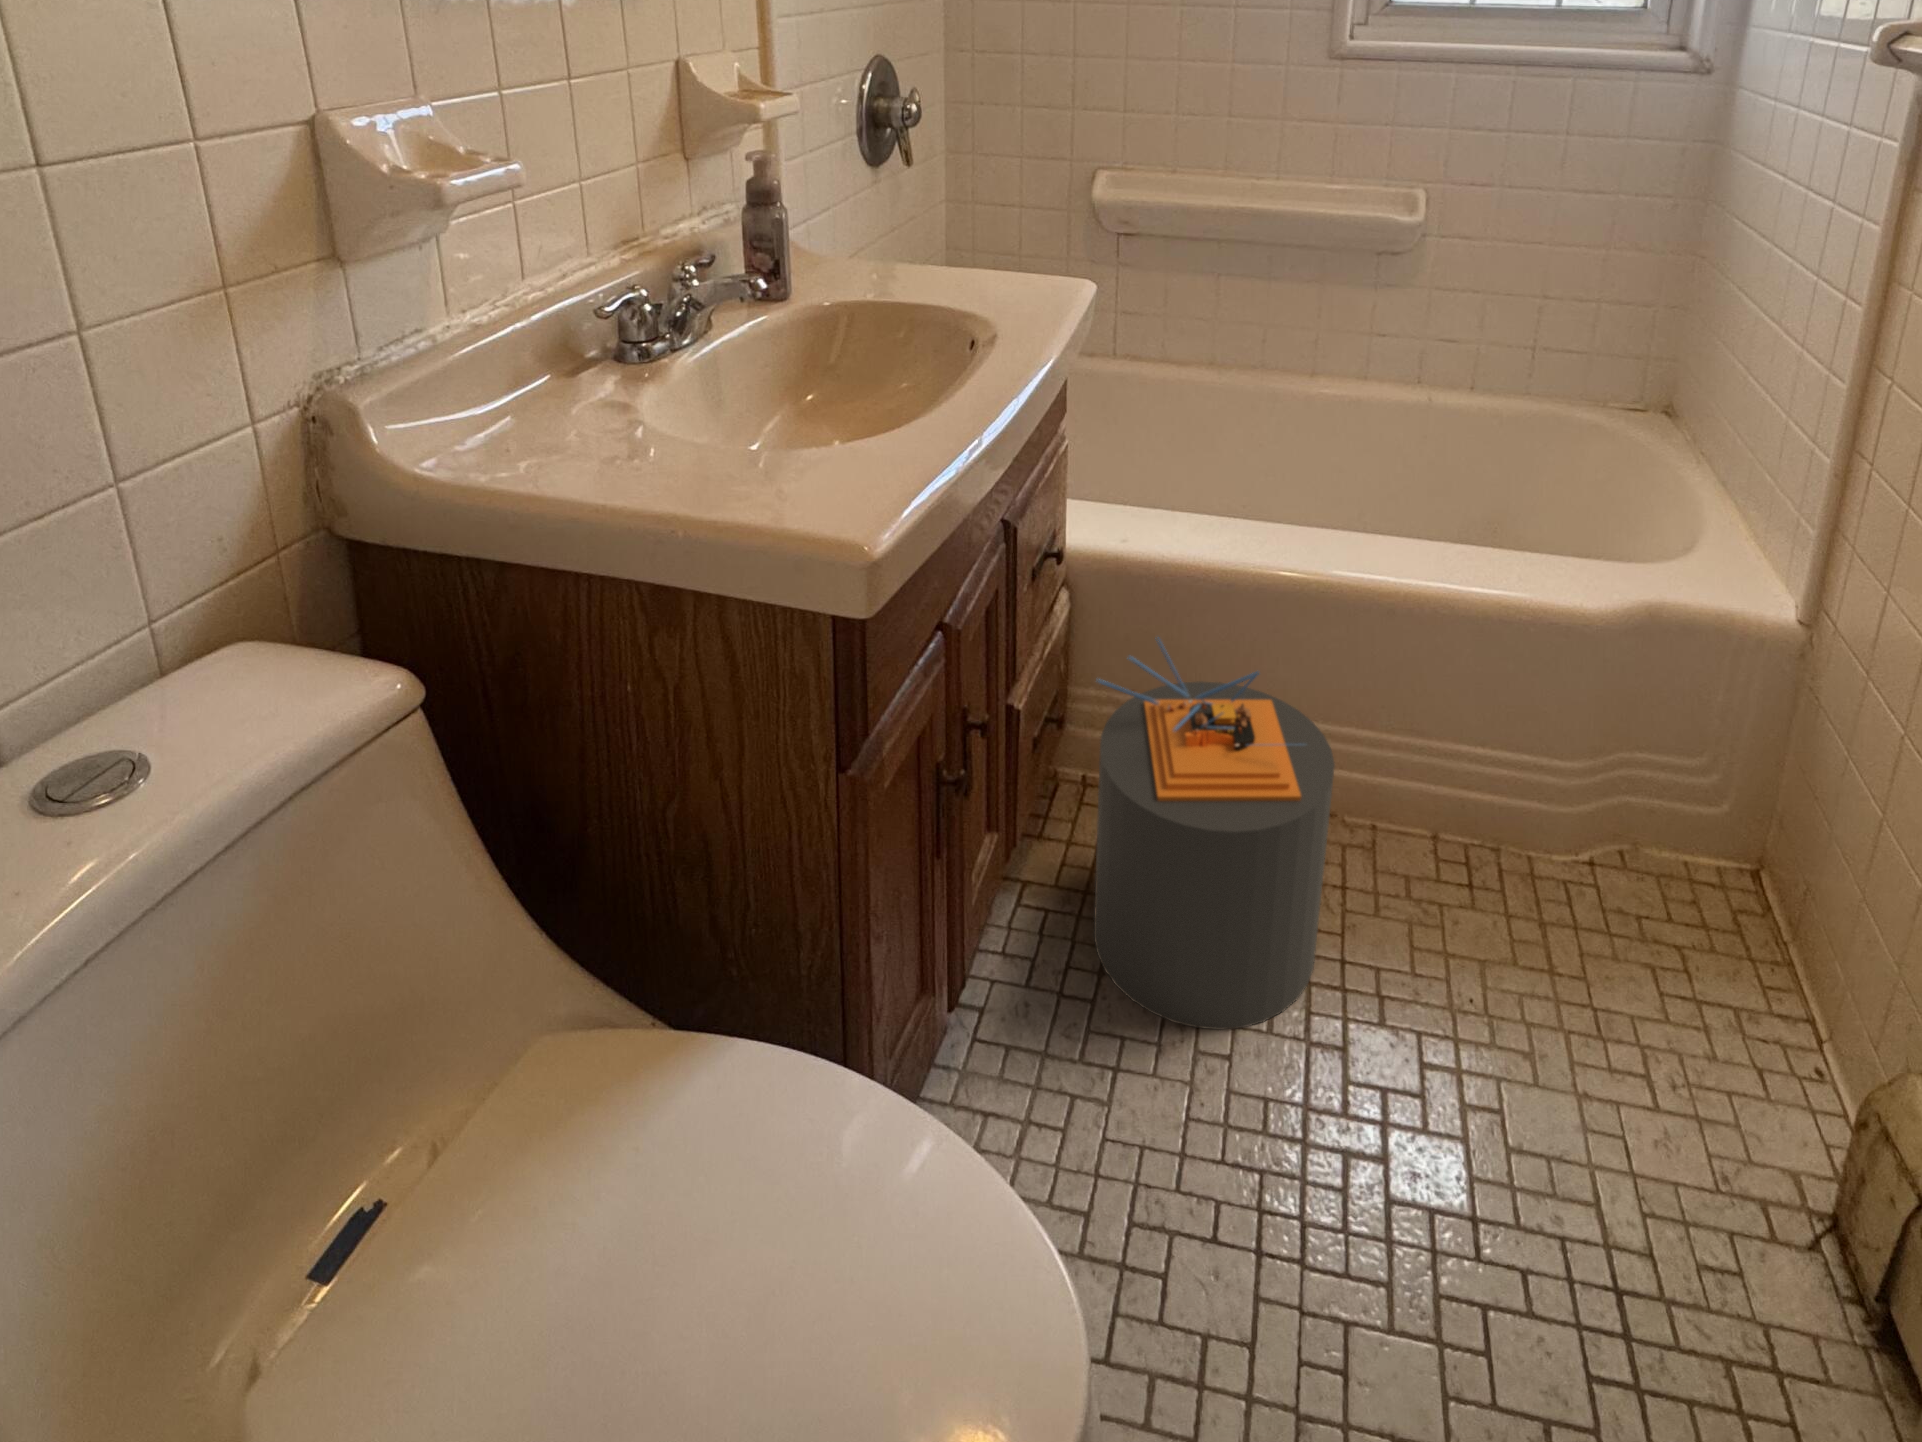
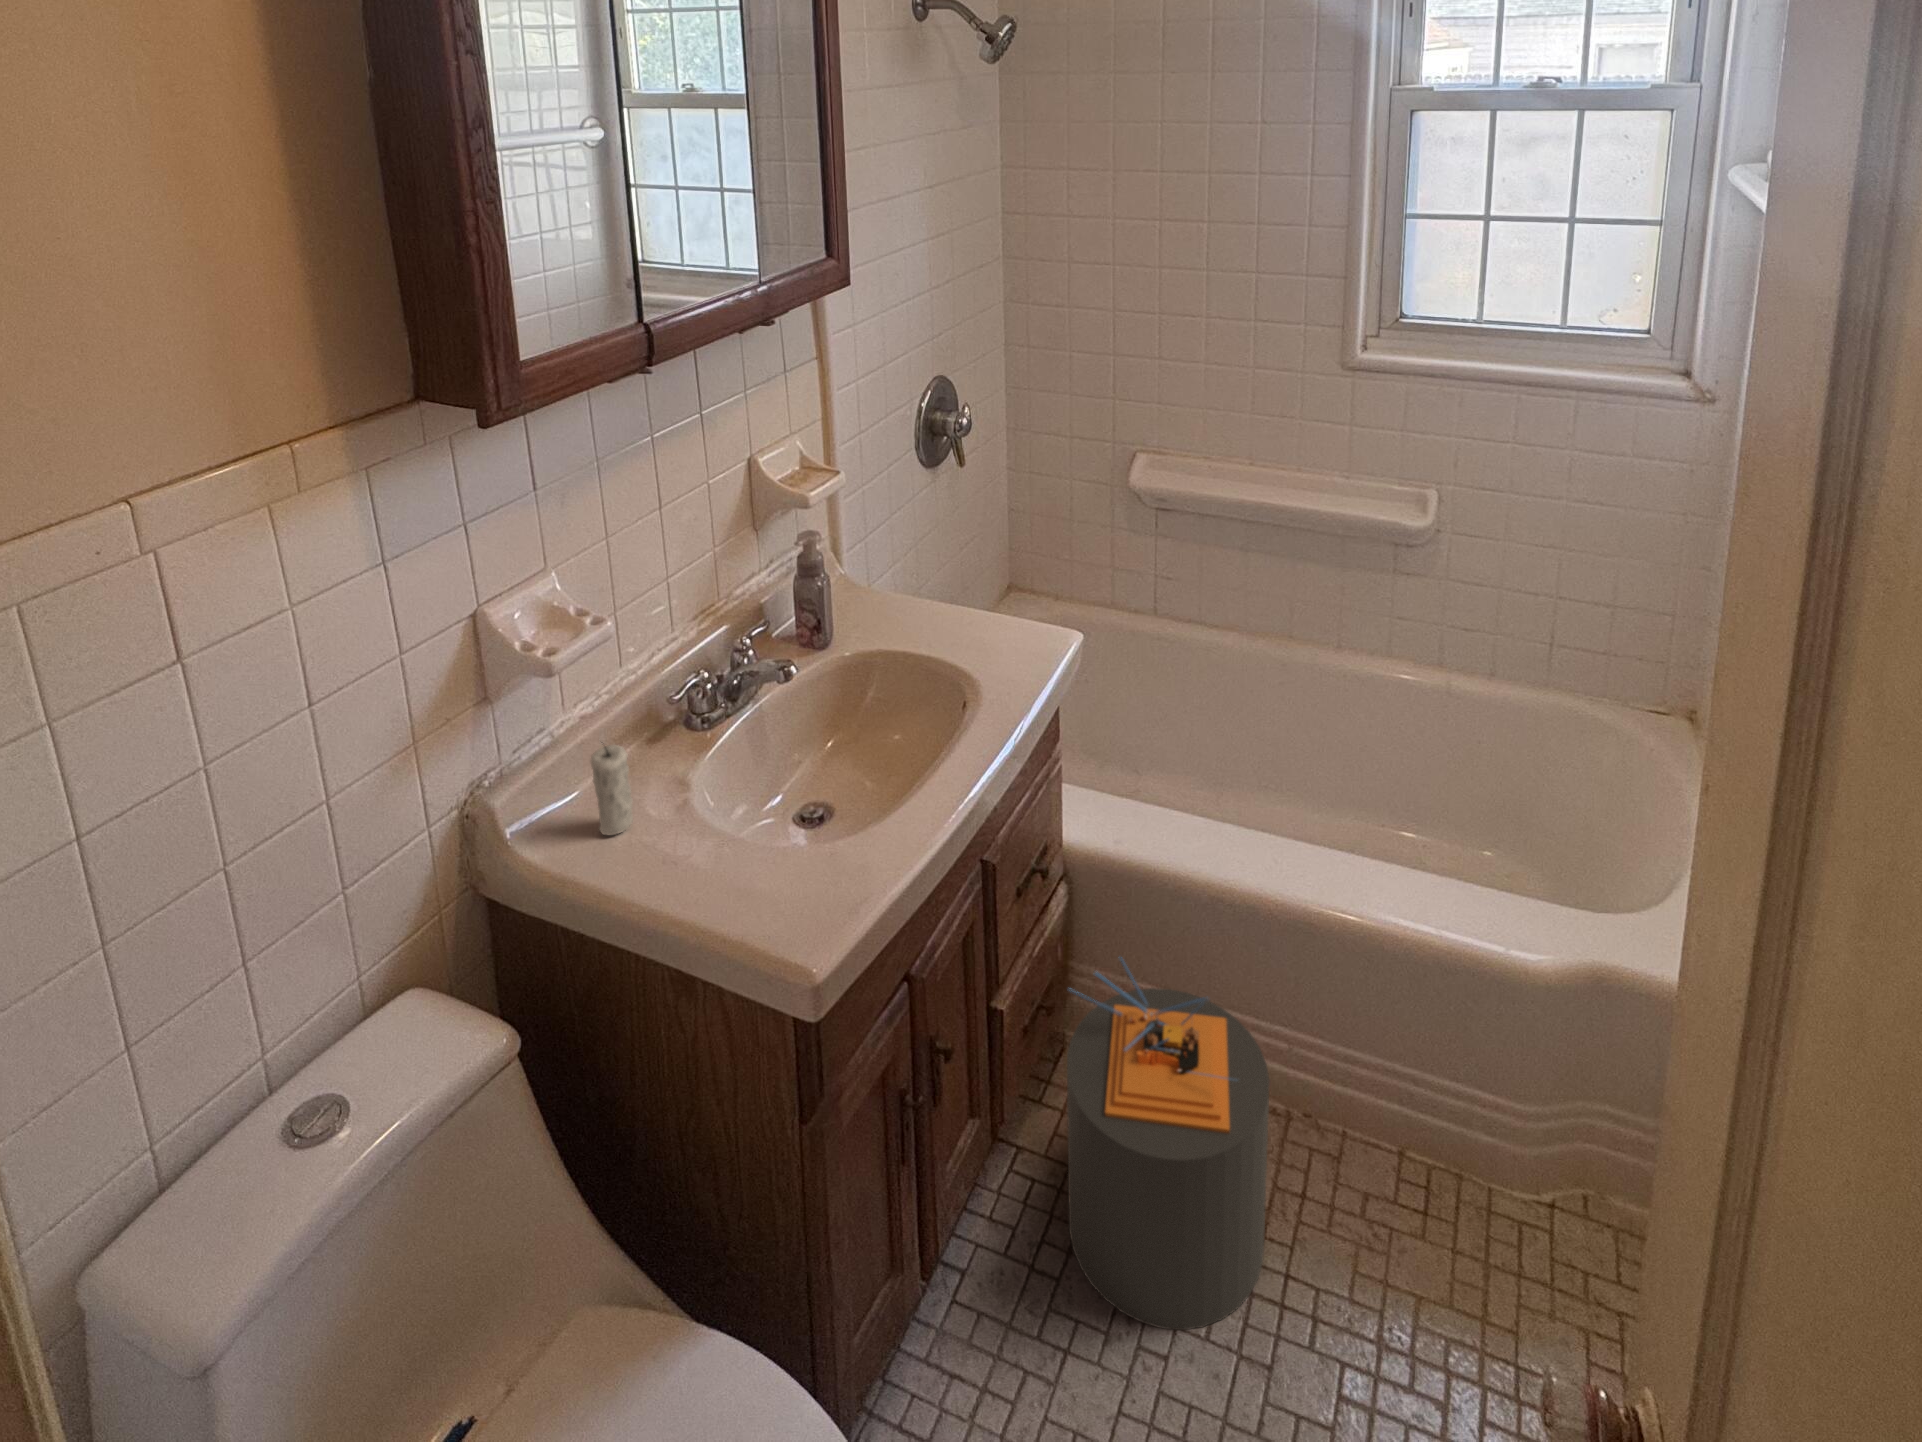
candle: none [499,315,563,455] -> present [591,745,633,835]

